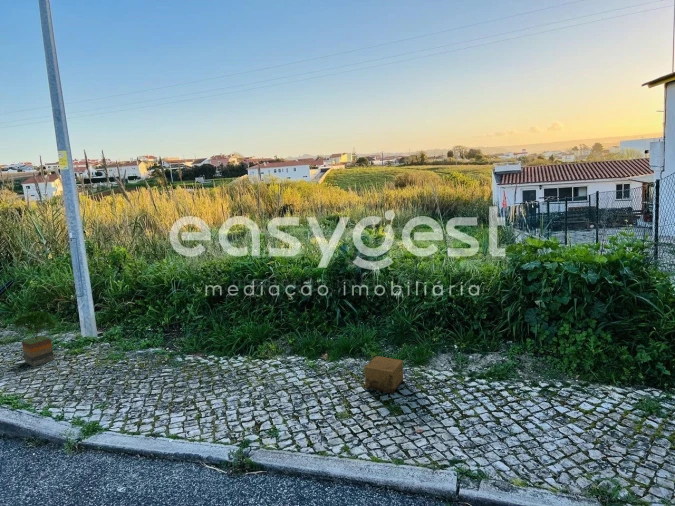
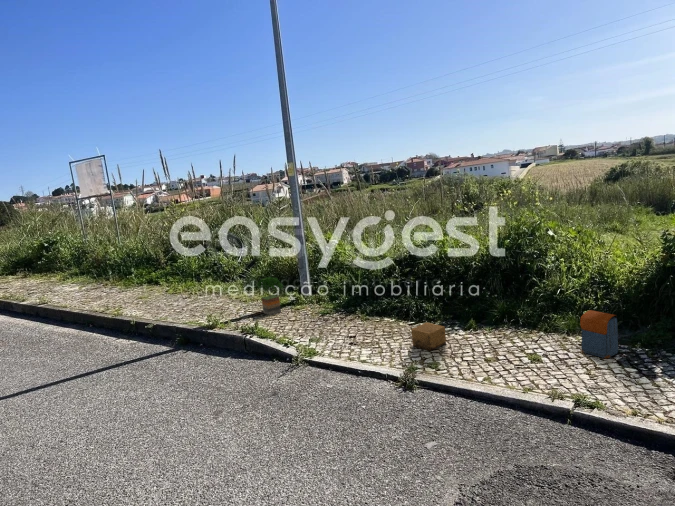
backpack: none [440,344,477,401] -> present [580,310,618,359]
cardboard box: present [365,356,403,394] -> present [411,322,446,351]

